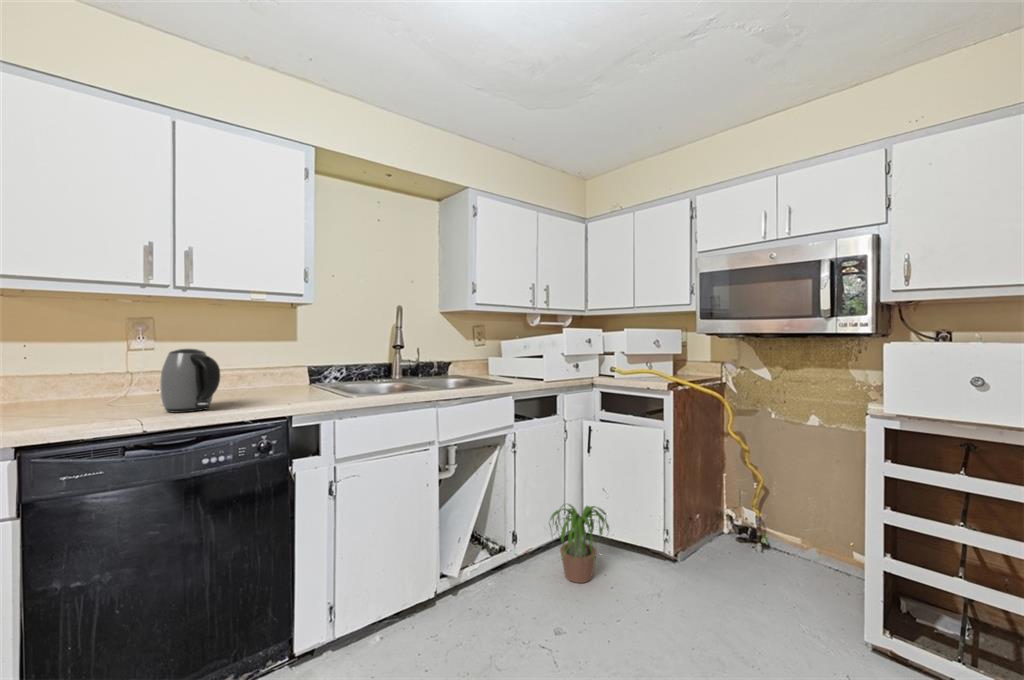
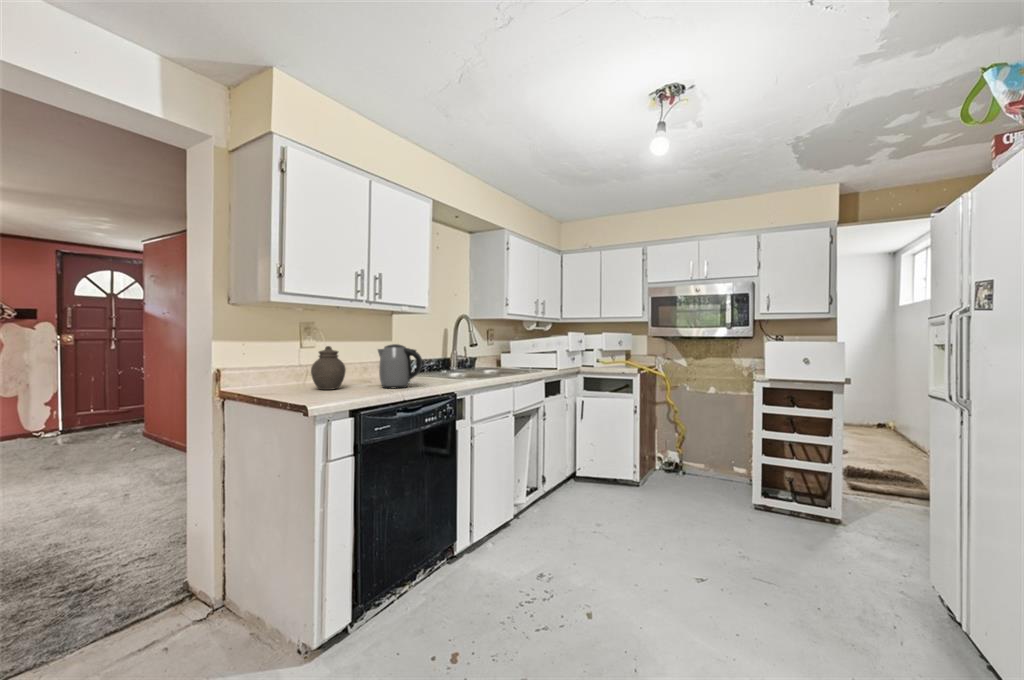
jar: none [67,351,126,412] -> present [311,346,346,390]
potted plant: present [550,504,609,583] -> none [563,451,614,501]

